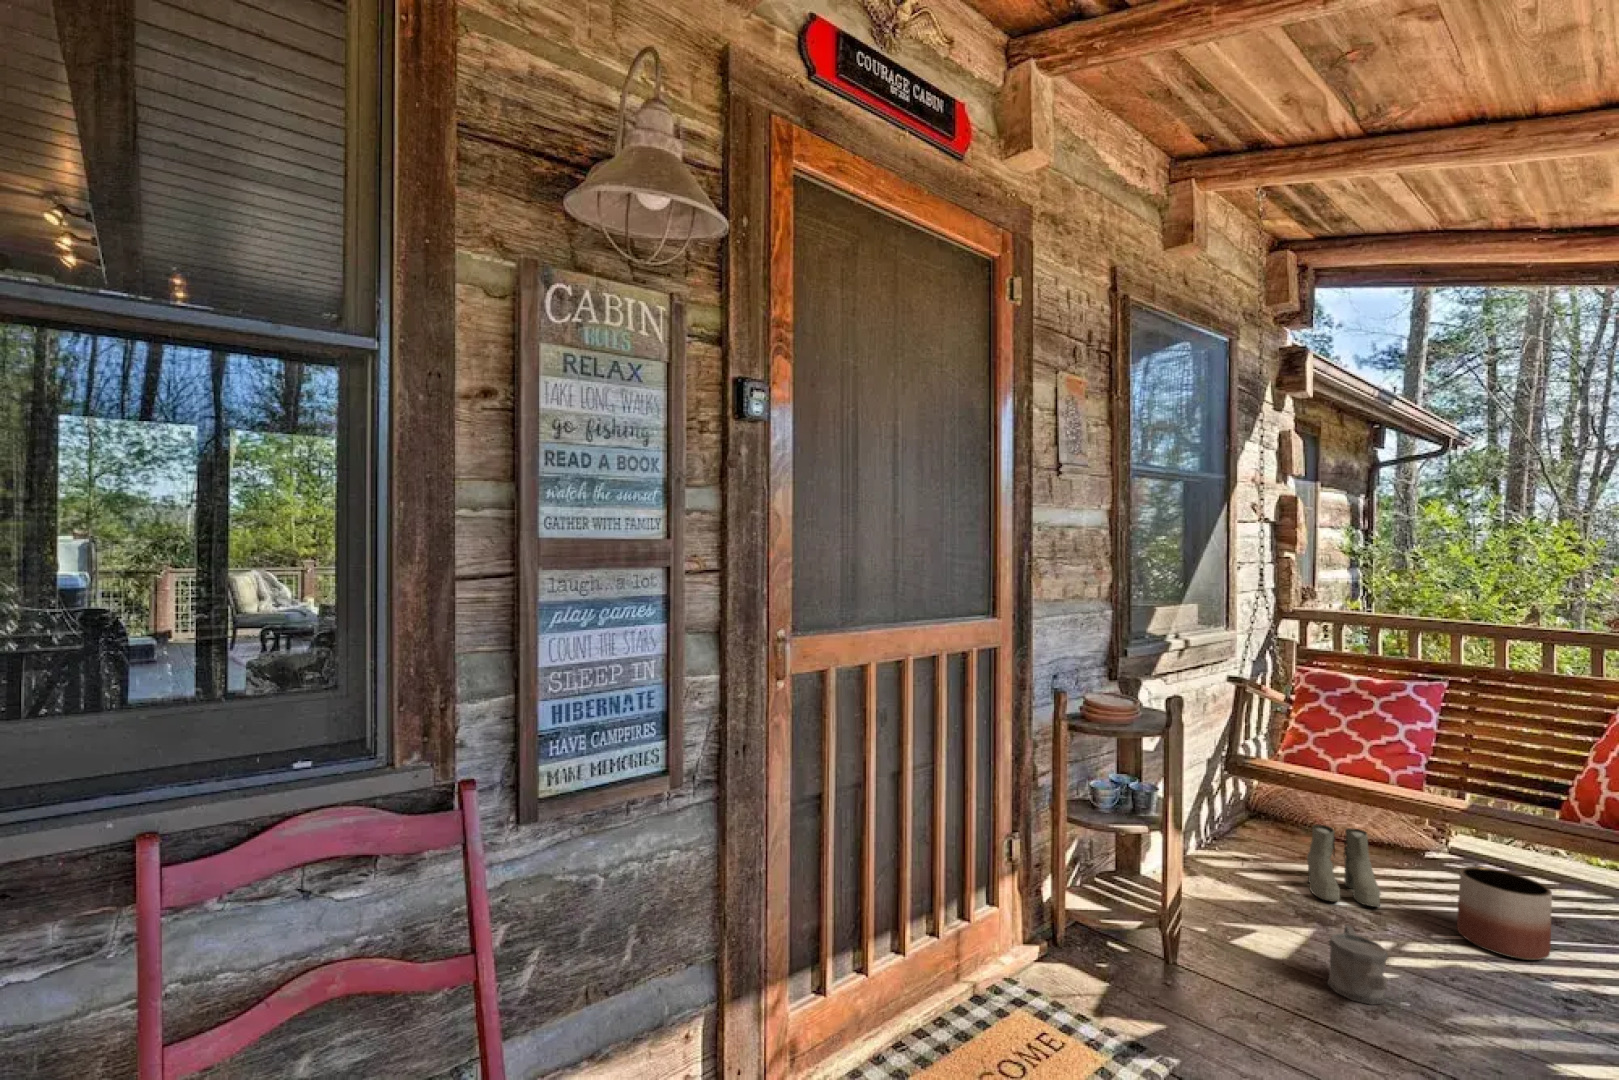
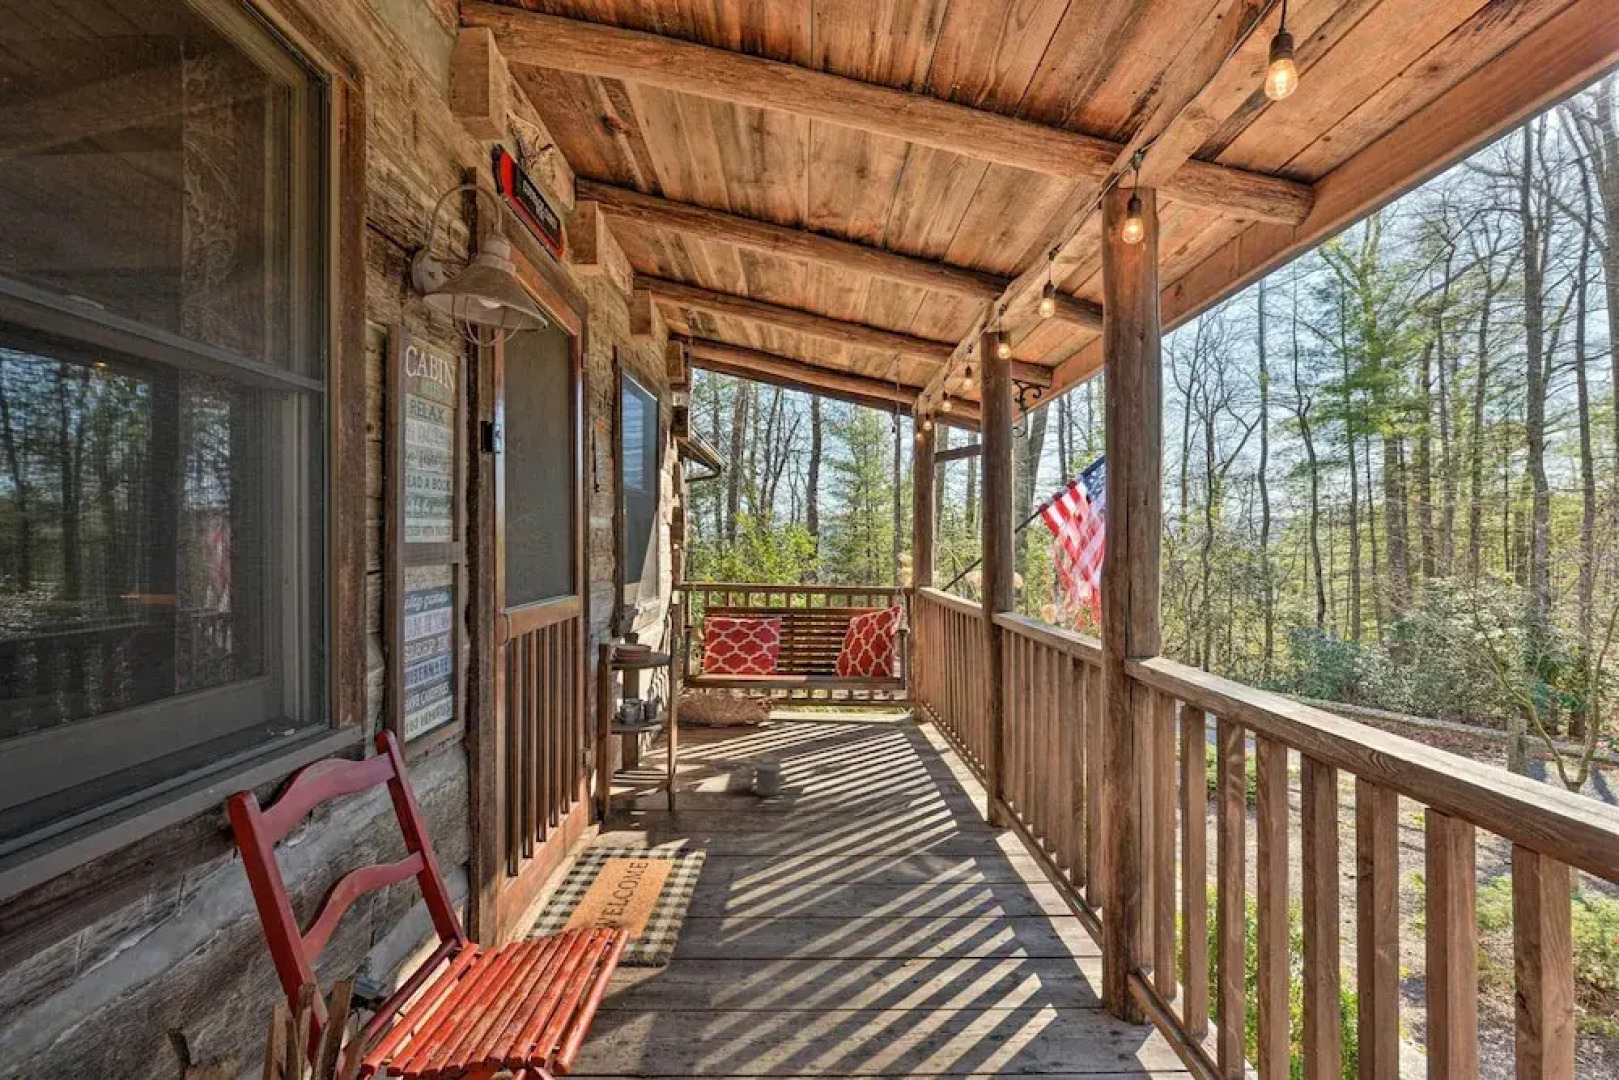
boots: present [1307,825,1380,907] -> none [727,709,765,754]
planter: present [1457,867,1552,960] -> none [800,714,837,756]

